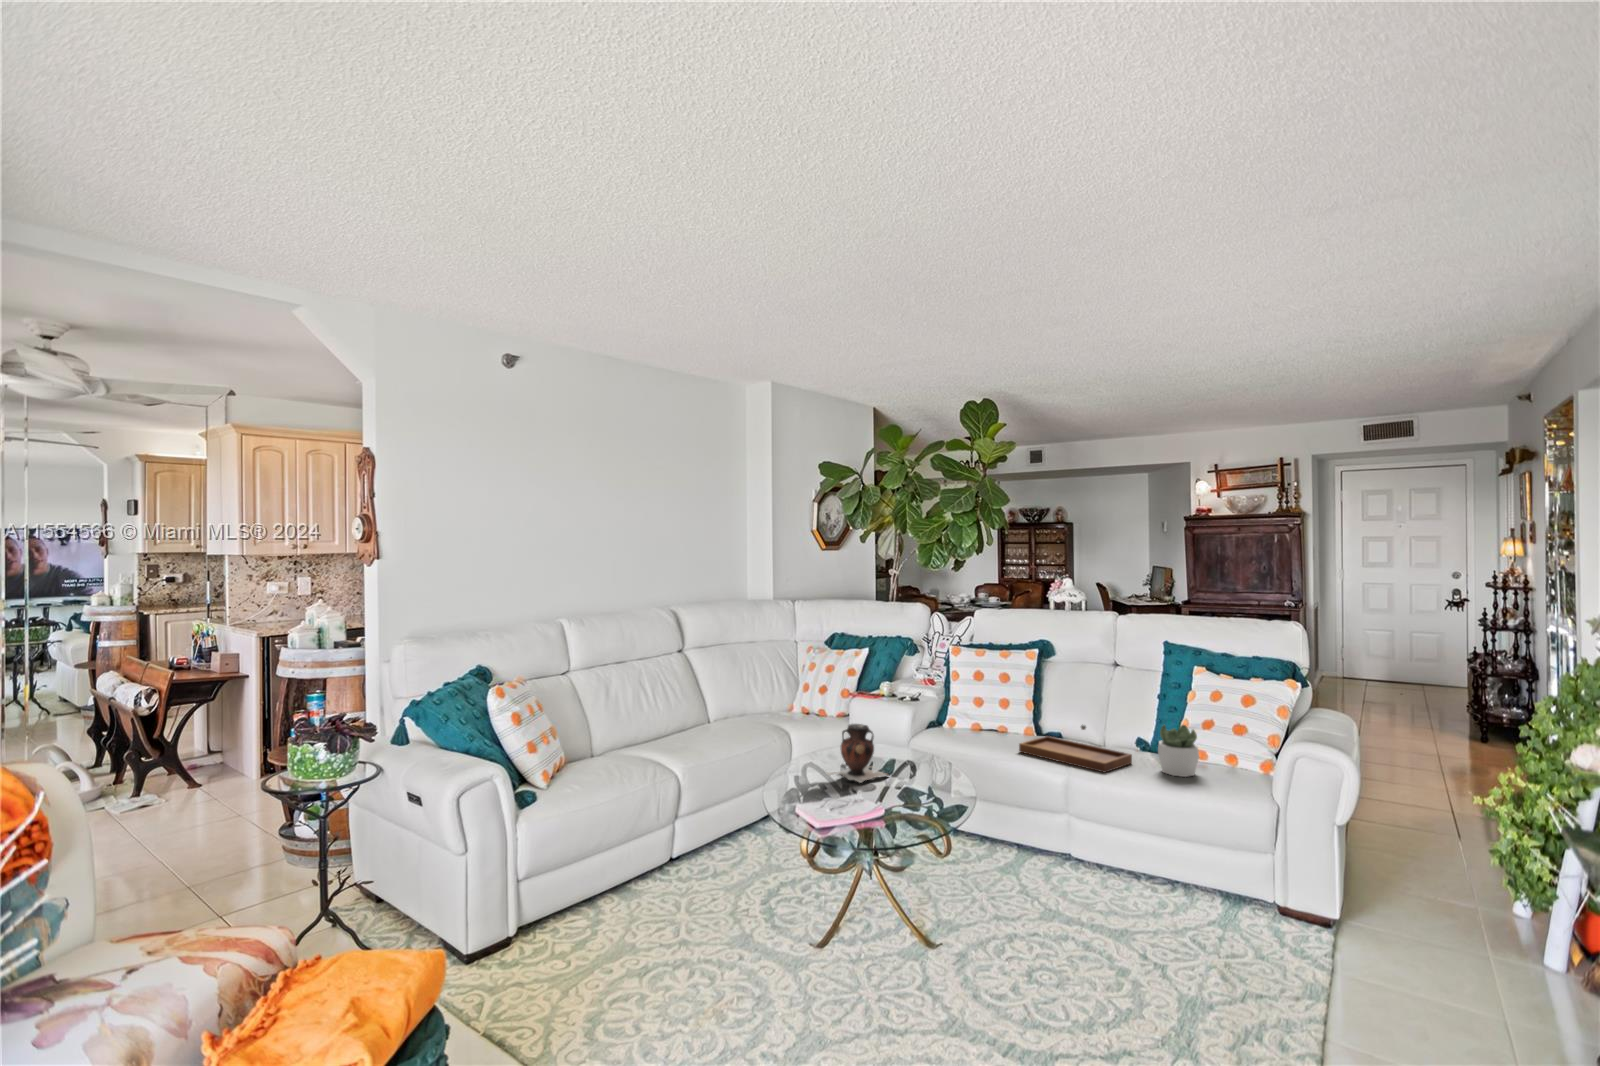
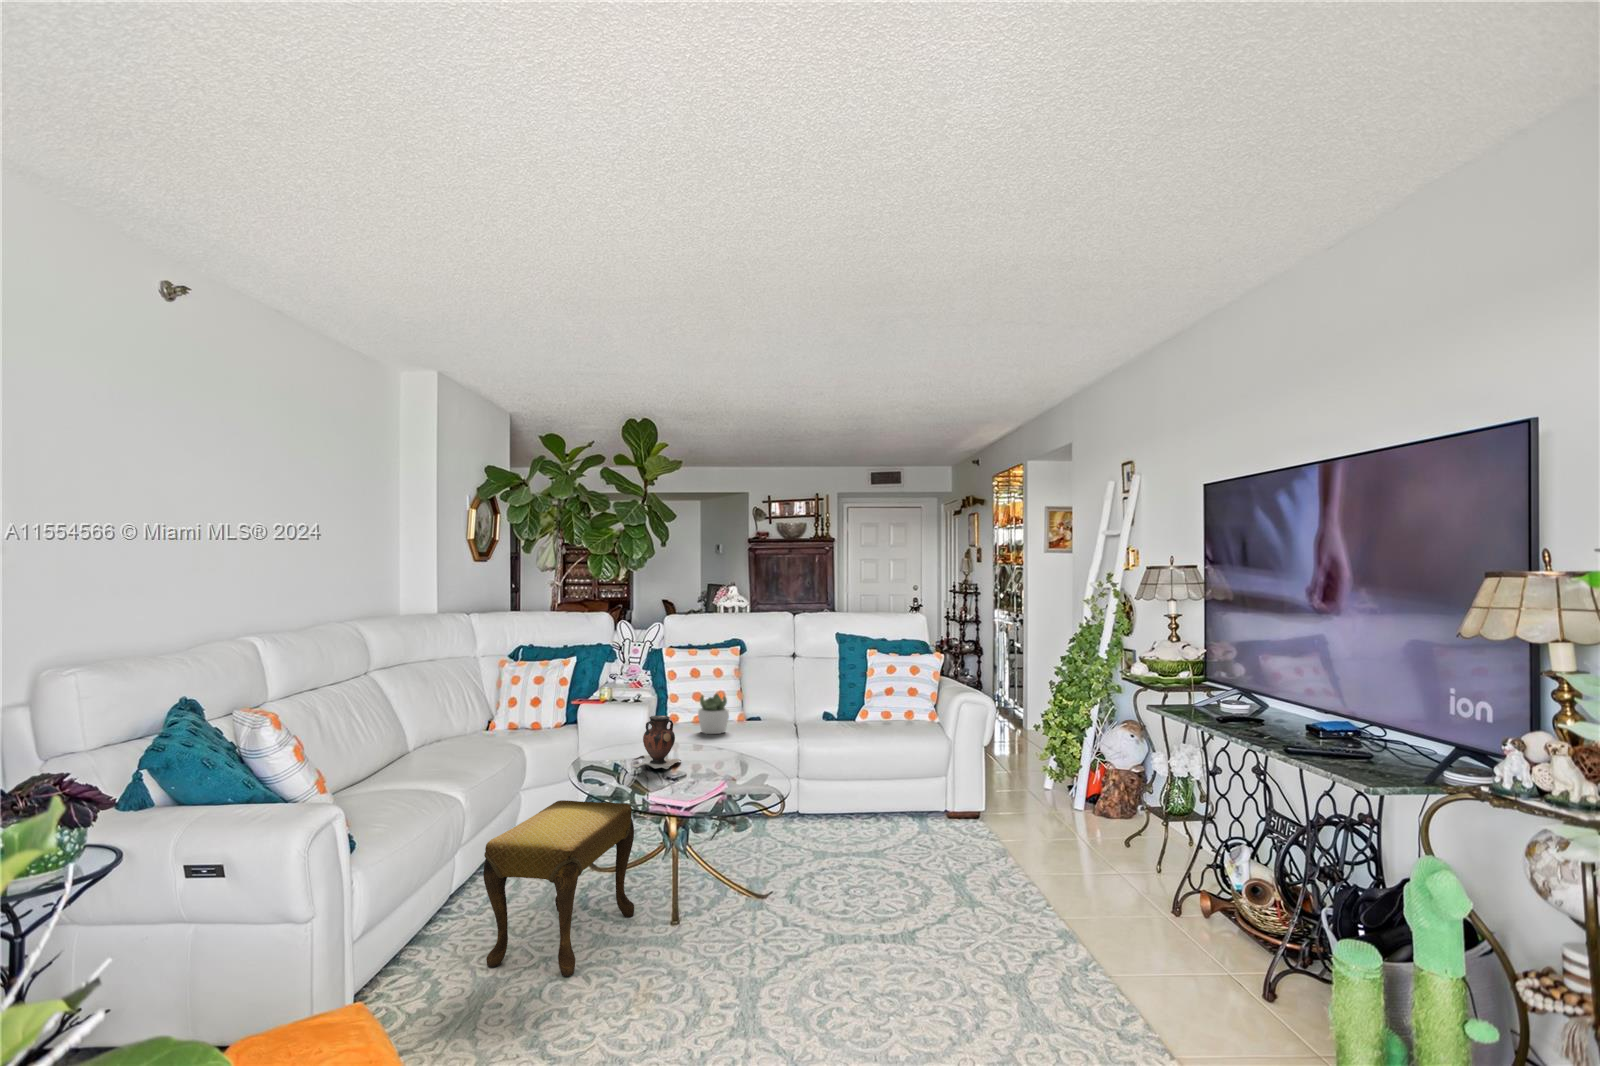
tray: present [1019,725,1132,773] -> none [752,701,839,736]
succulent plant: present [1158,725,1199,777] -> present [698,694,729,734]
footstool: none [630,797,795,975] -> present [483,800,634,976]

